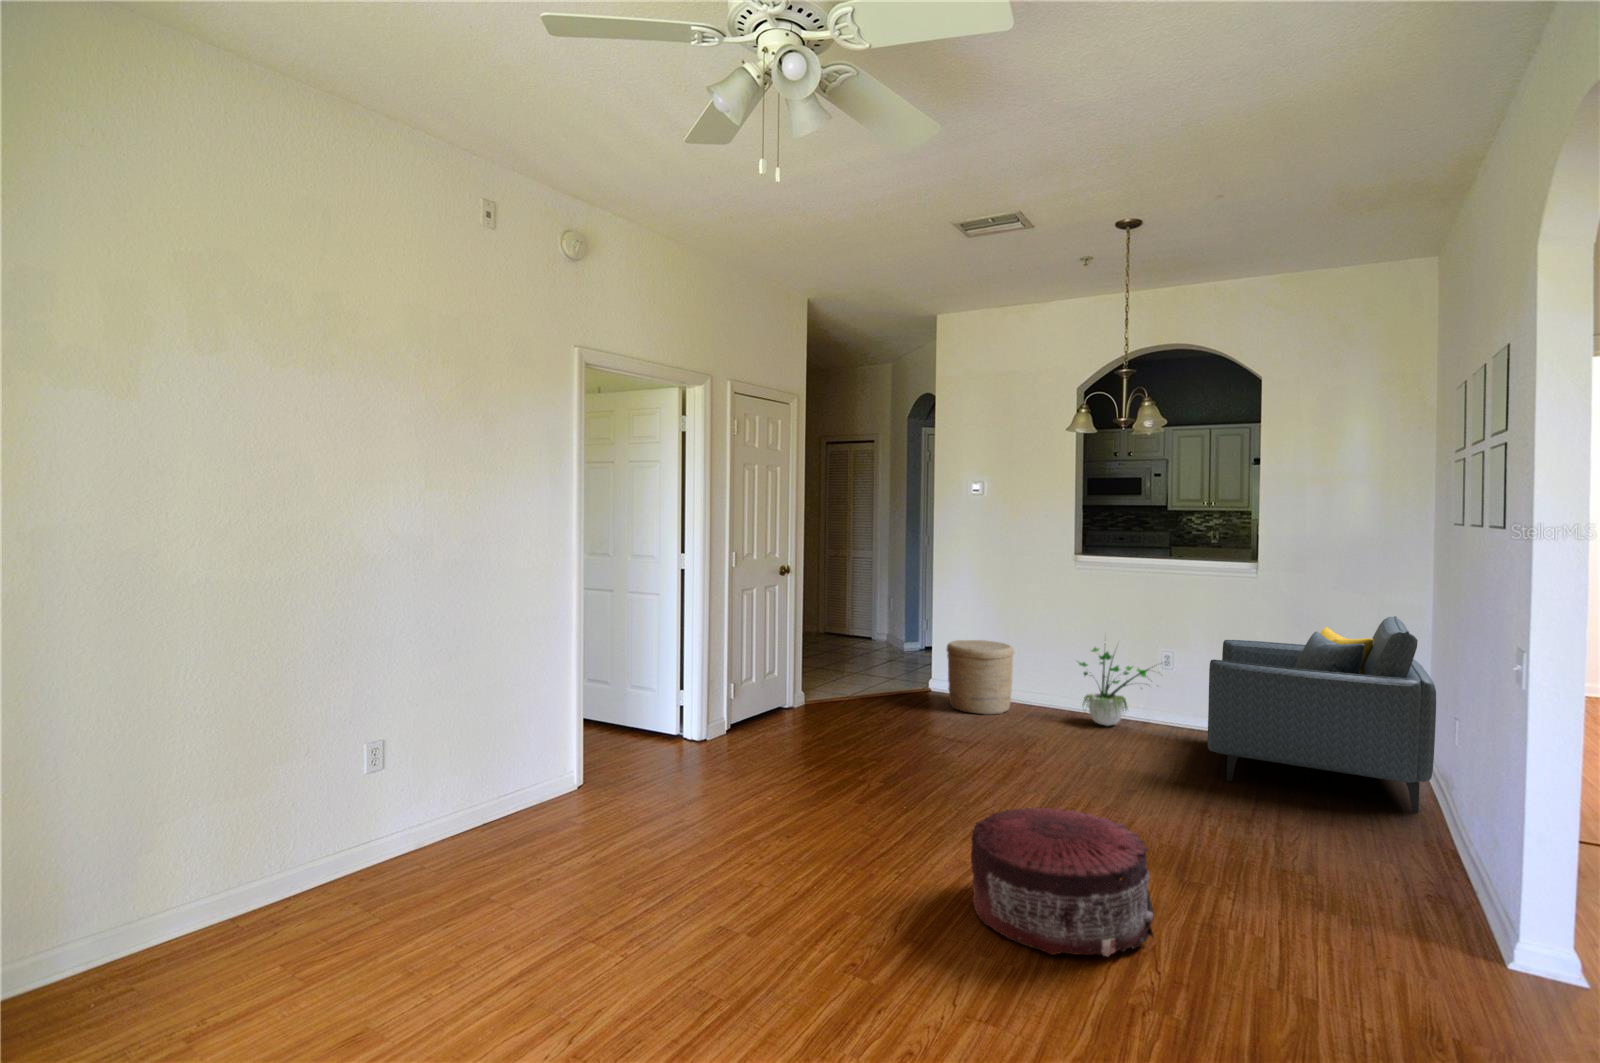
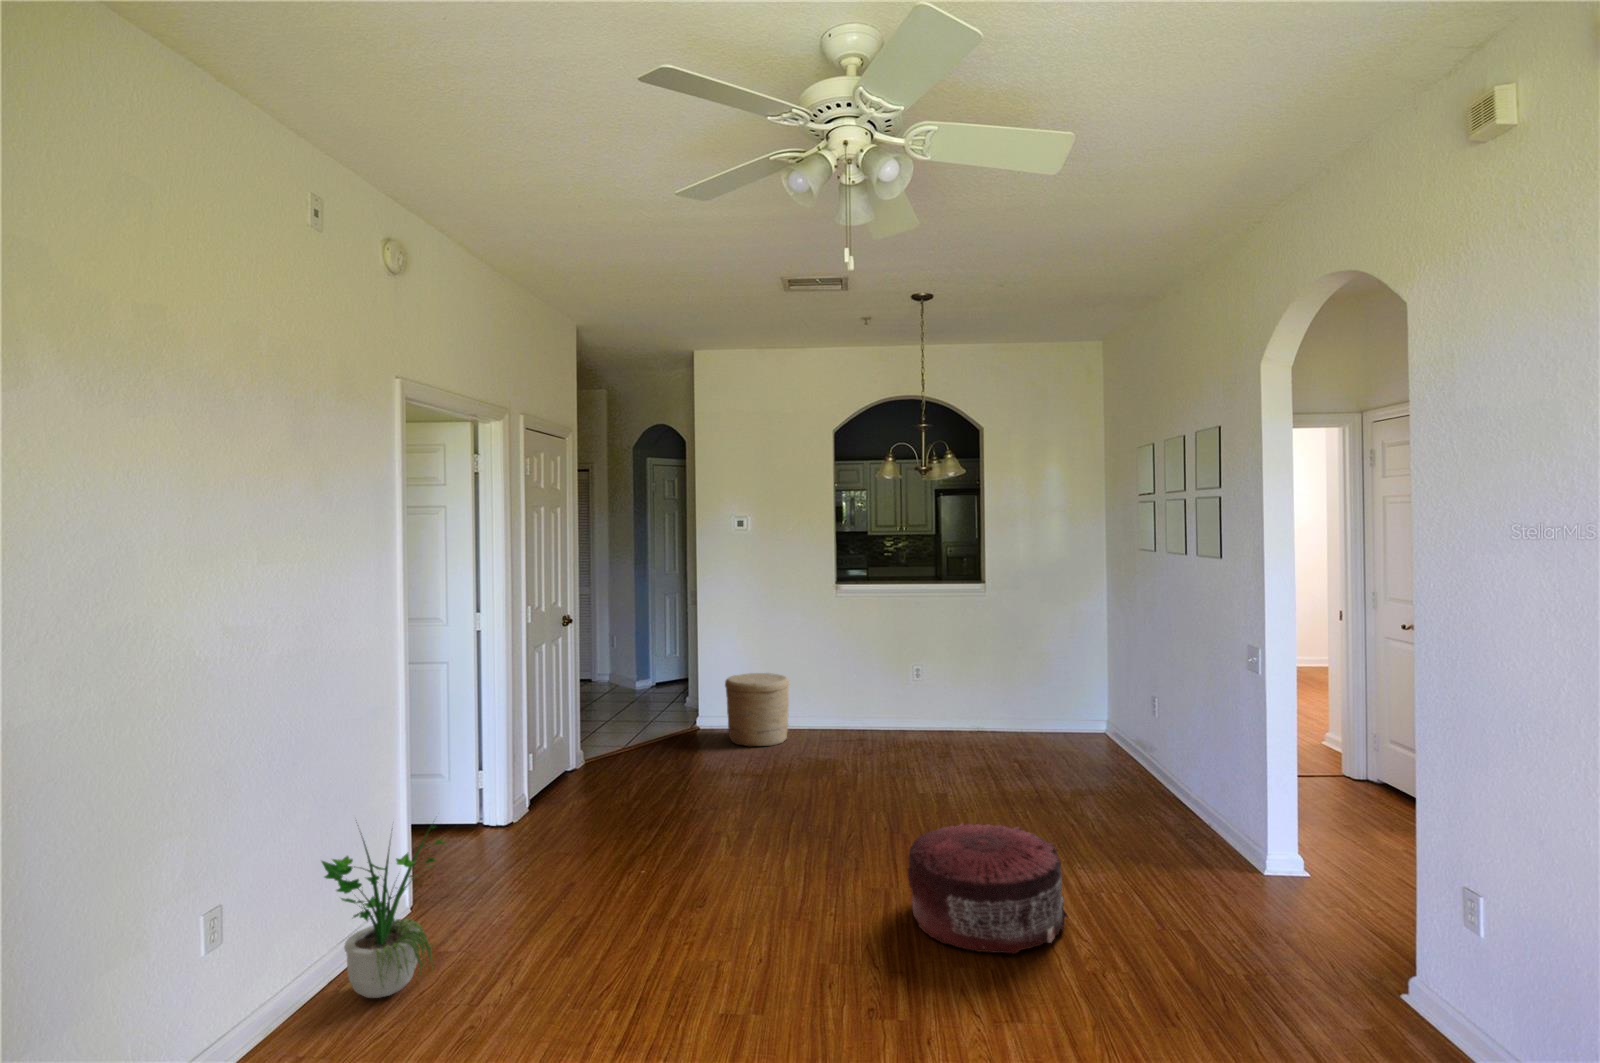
armchair: present [1208,616,1436,813] -> none [969,622,1140,775]
potted plant: present [1078,647,1166,726] -> present [322,825,445,998]

